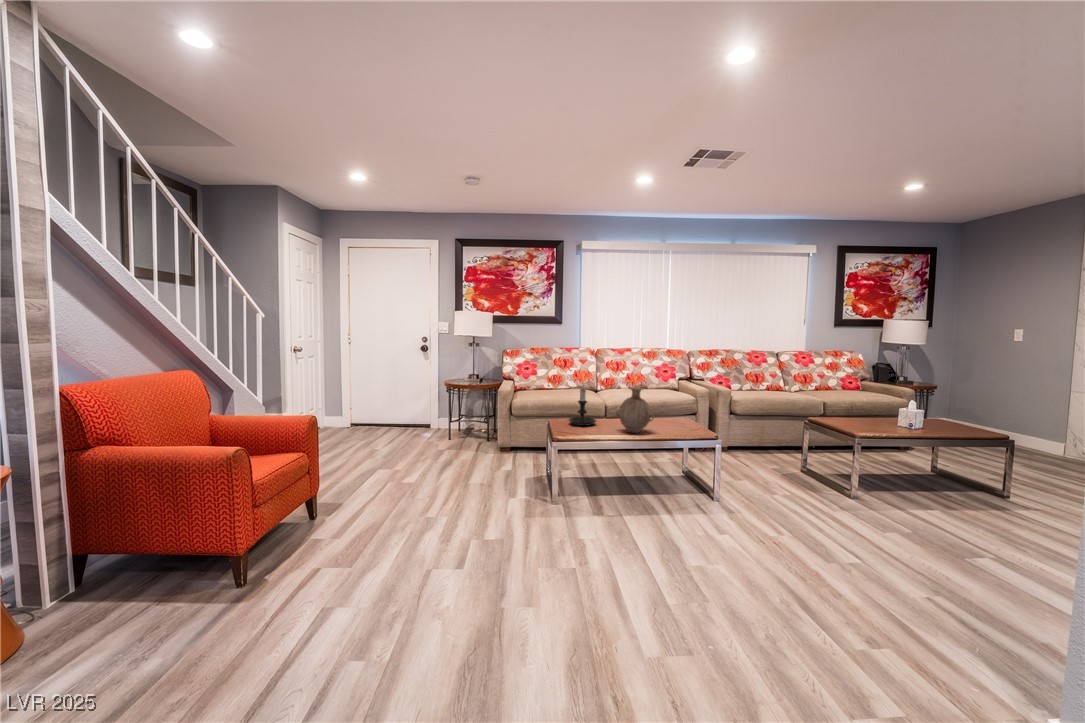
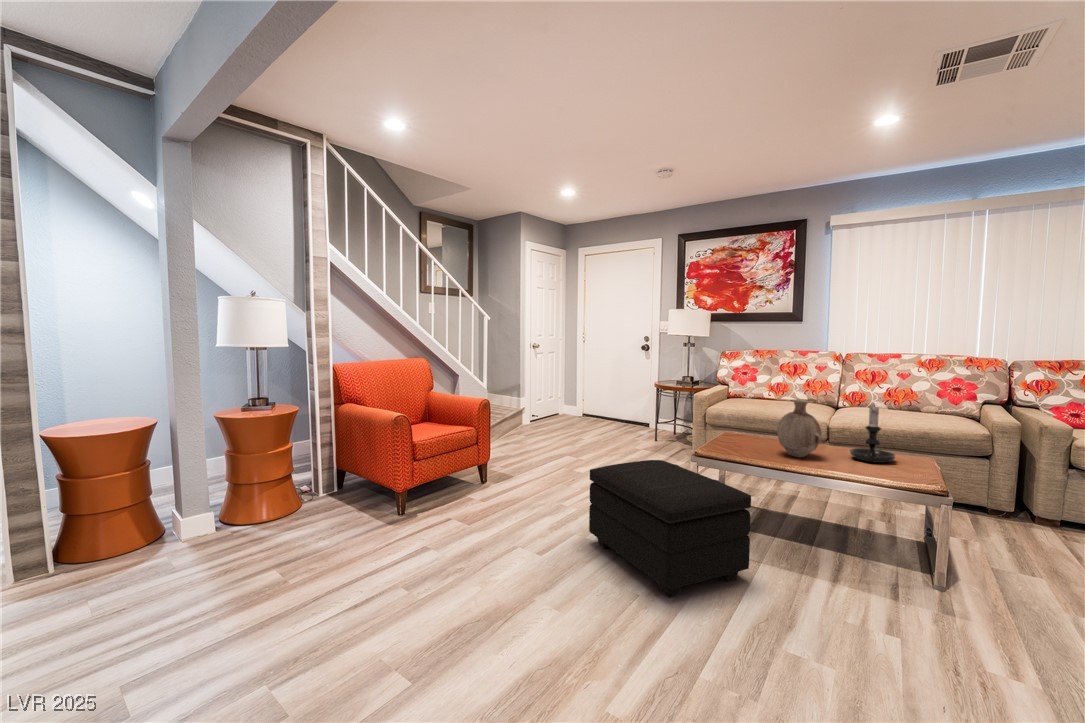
candle holder: present [569,386,596,426] -> present [850,406,895,463]
footstool: none [505,454,653,577] -> present [589,460,751,597]

